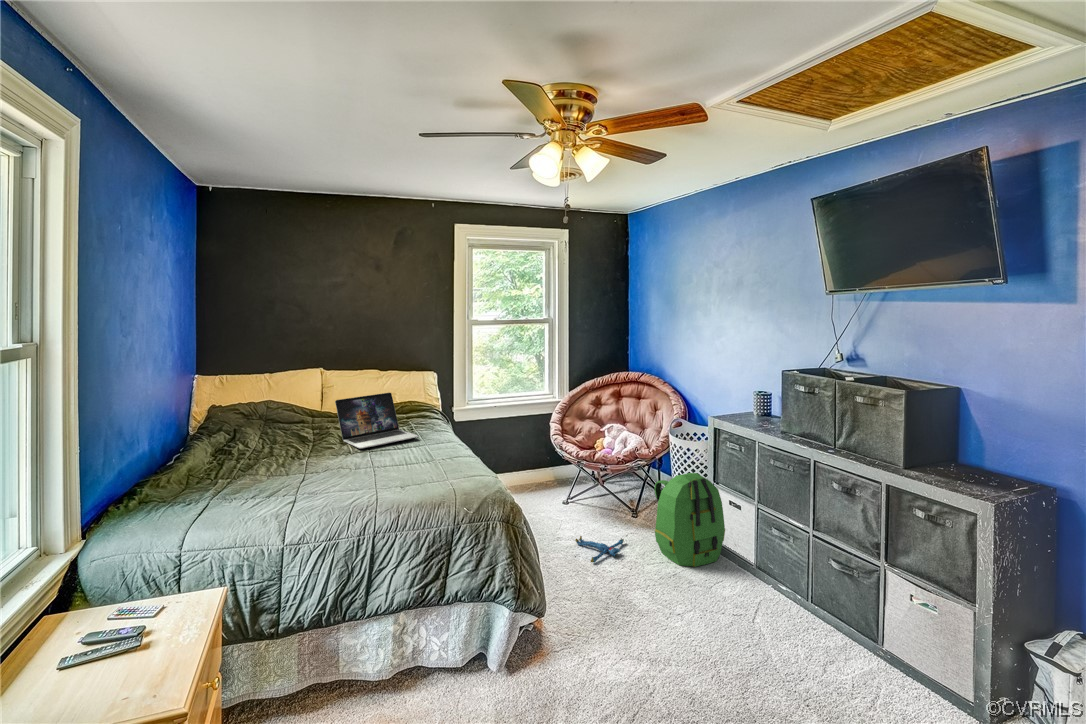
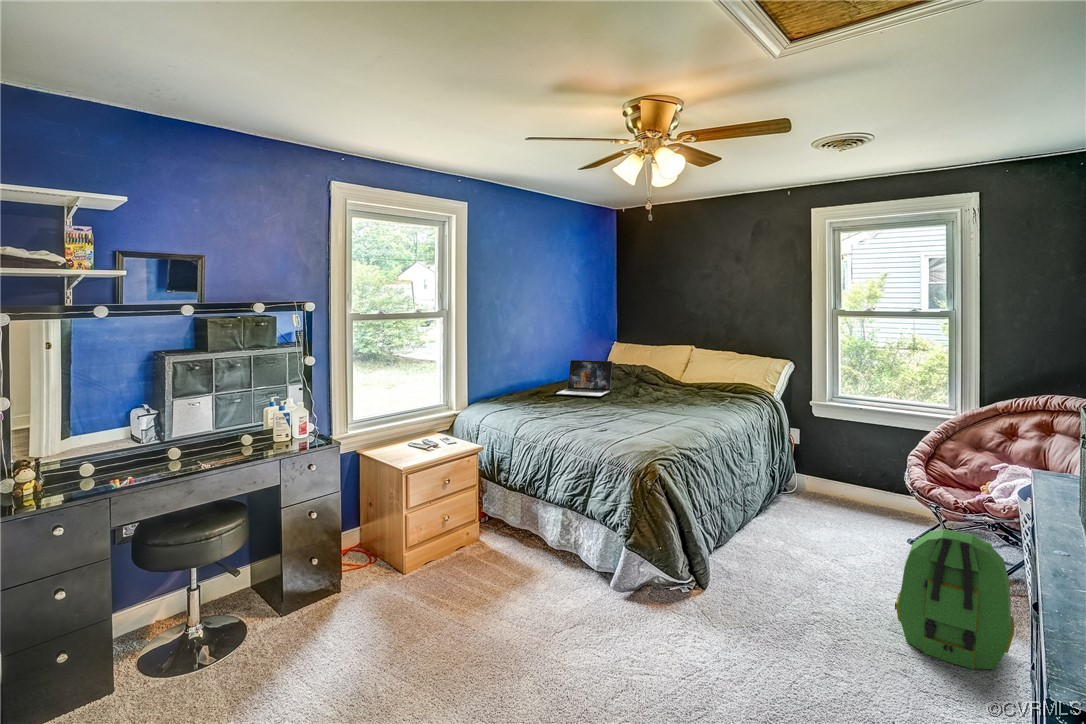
laptop: present [335,393,418,449] -> present [556,360,613,396]
plush toy: present [575,536,624,563] -> none [809,563,888,595]

